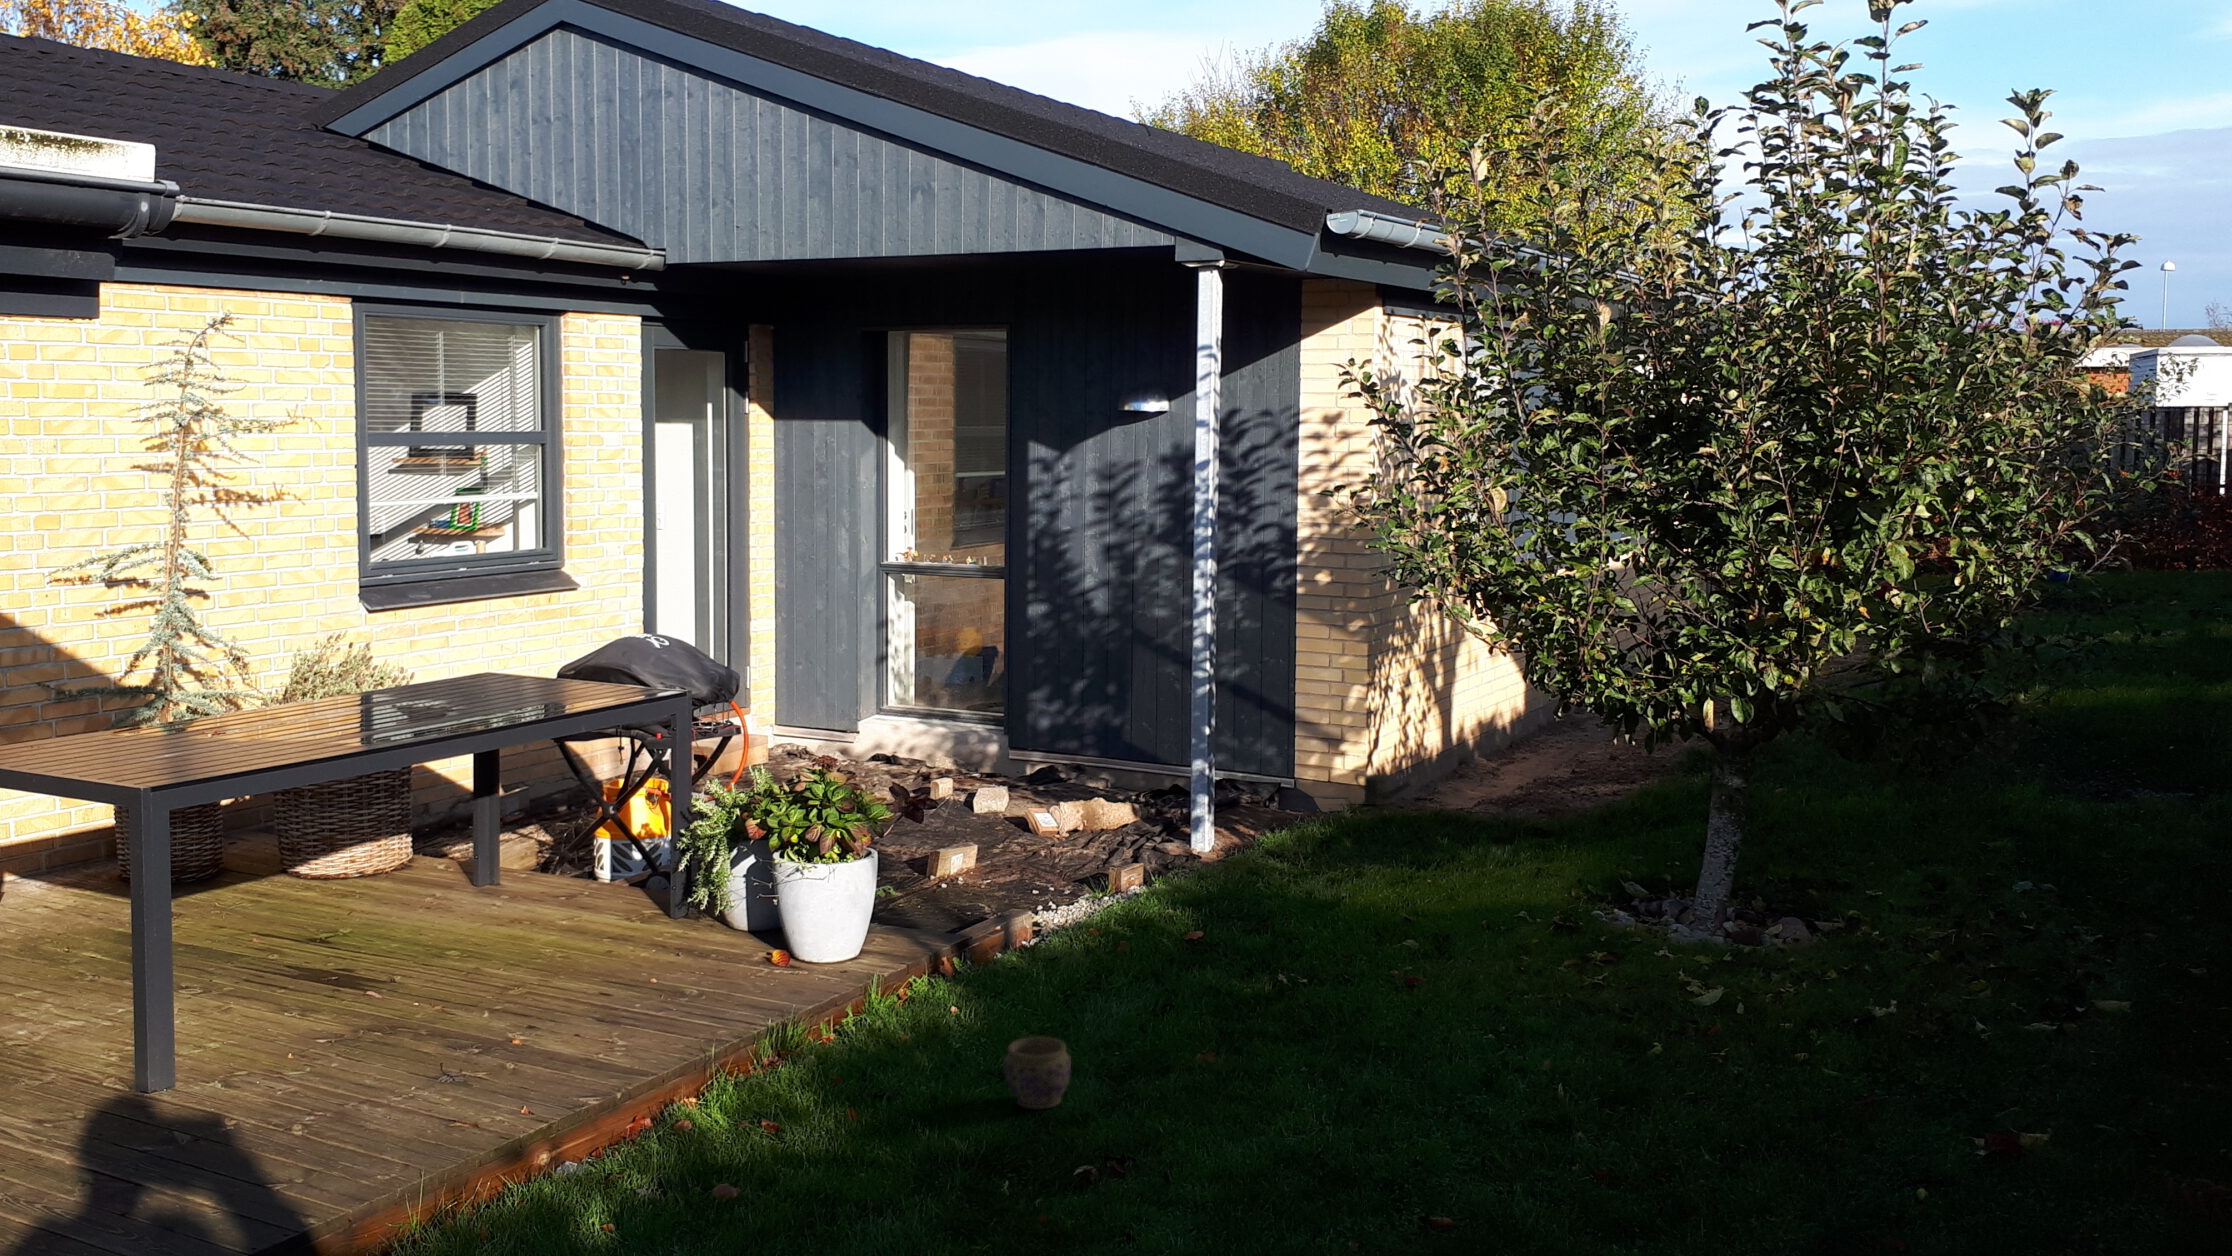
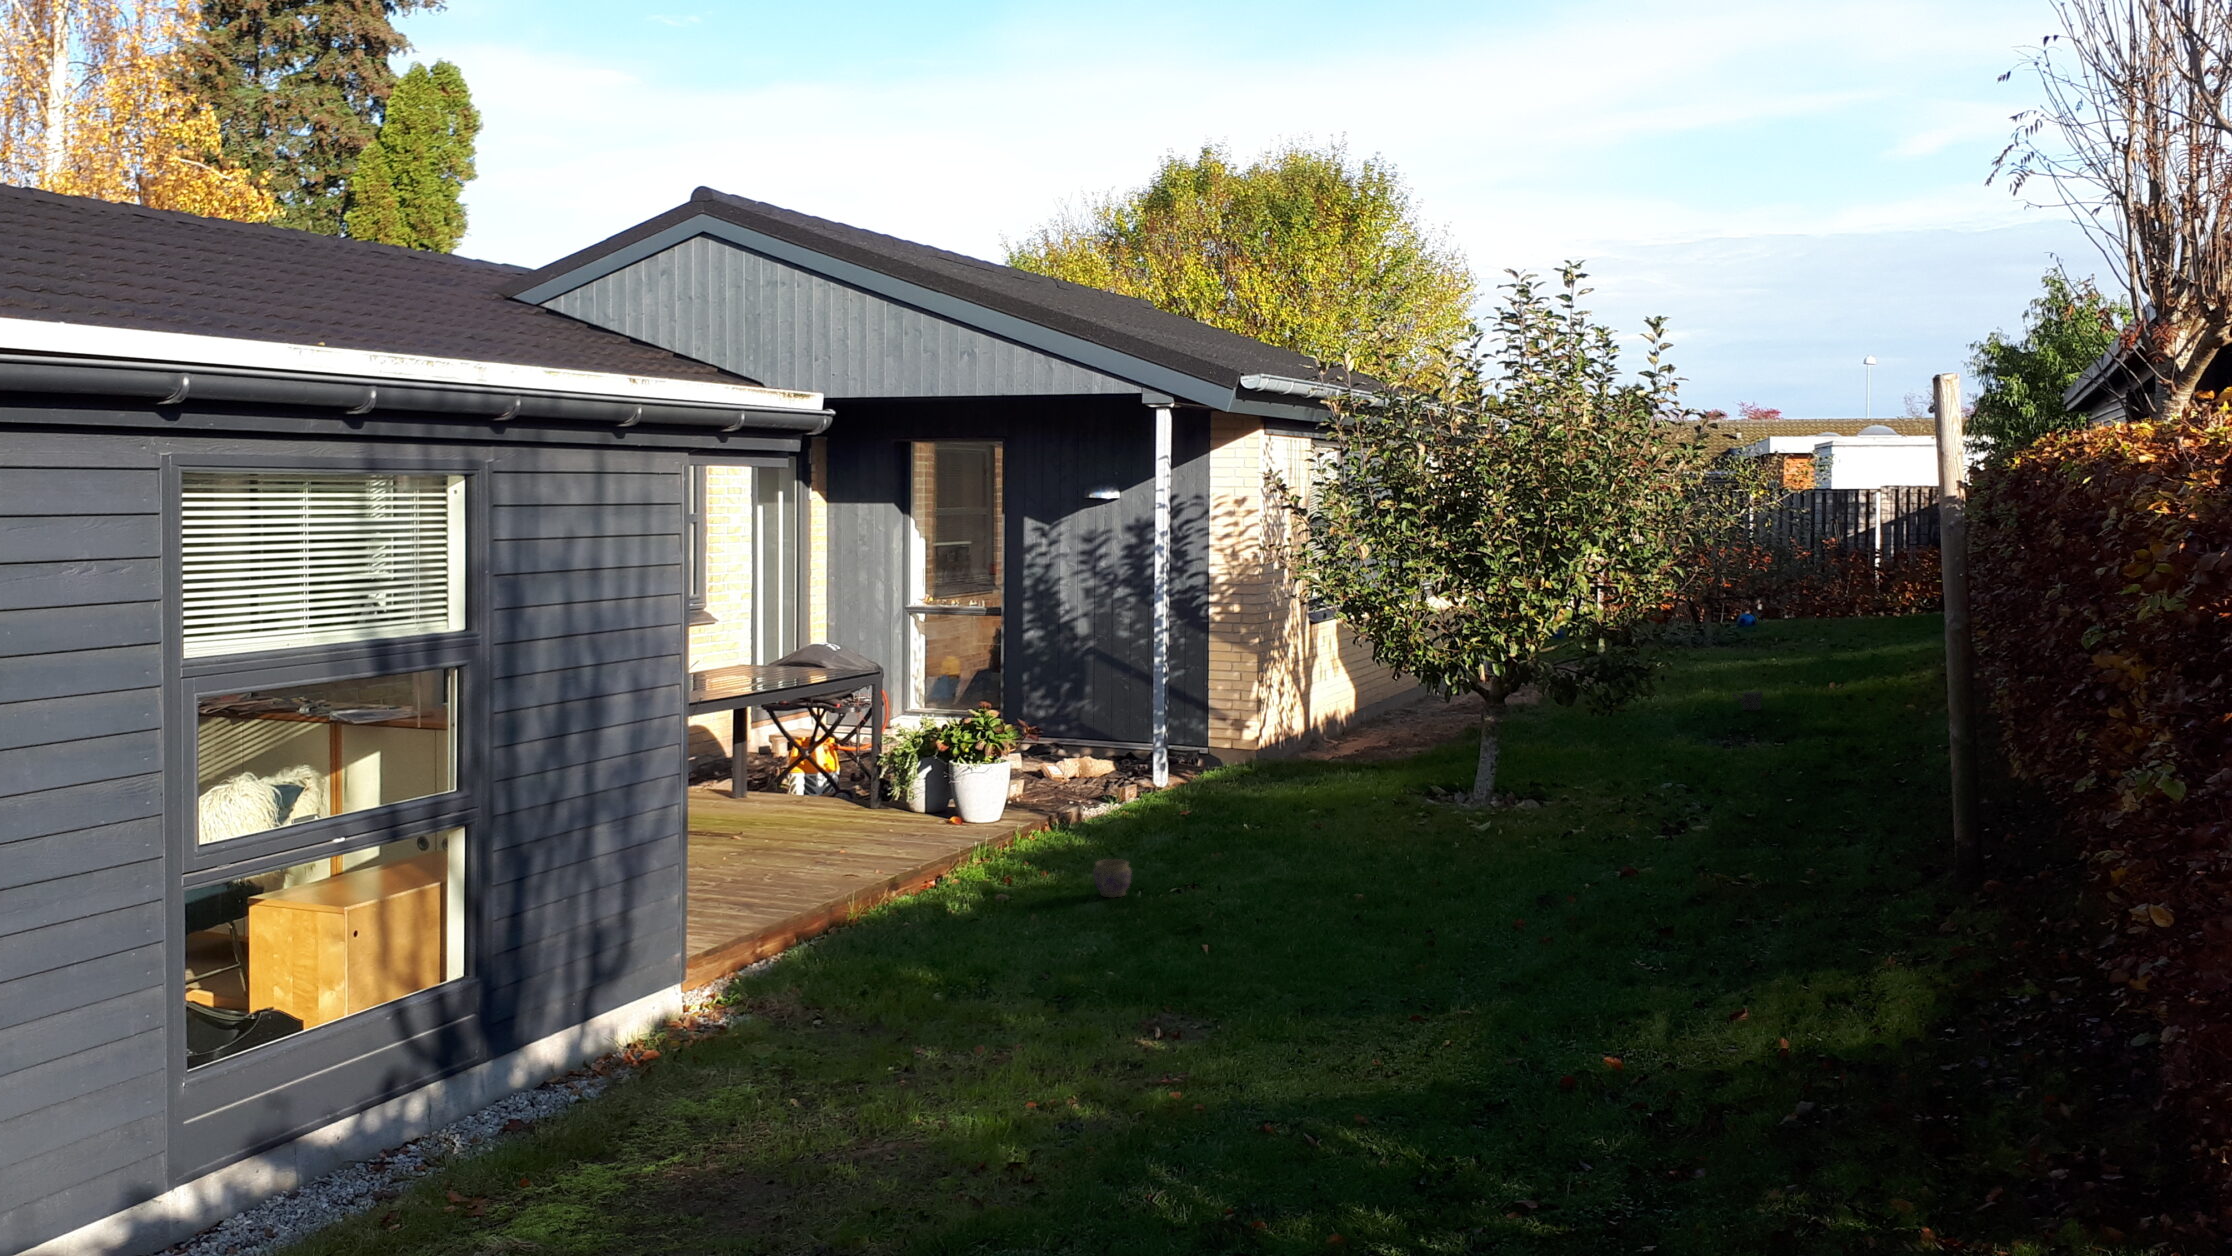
watering can: present [1355,773,1416,805] -> present [1732,691,1763,711]

